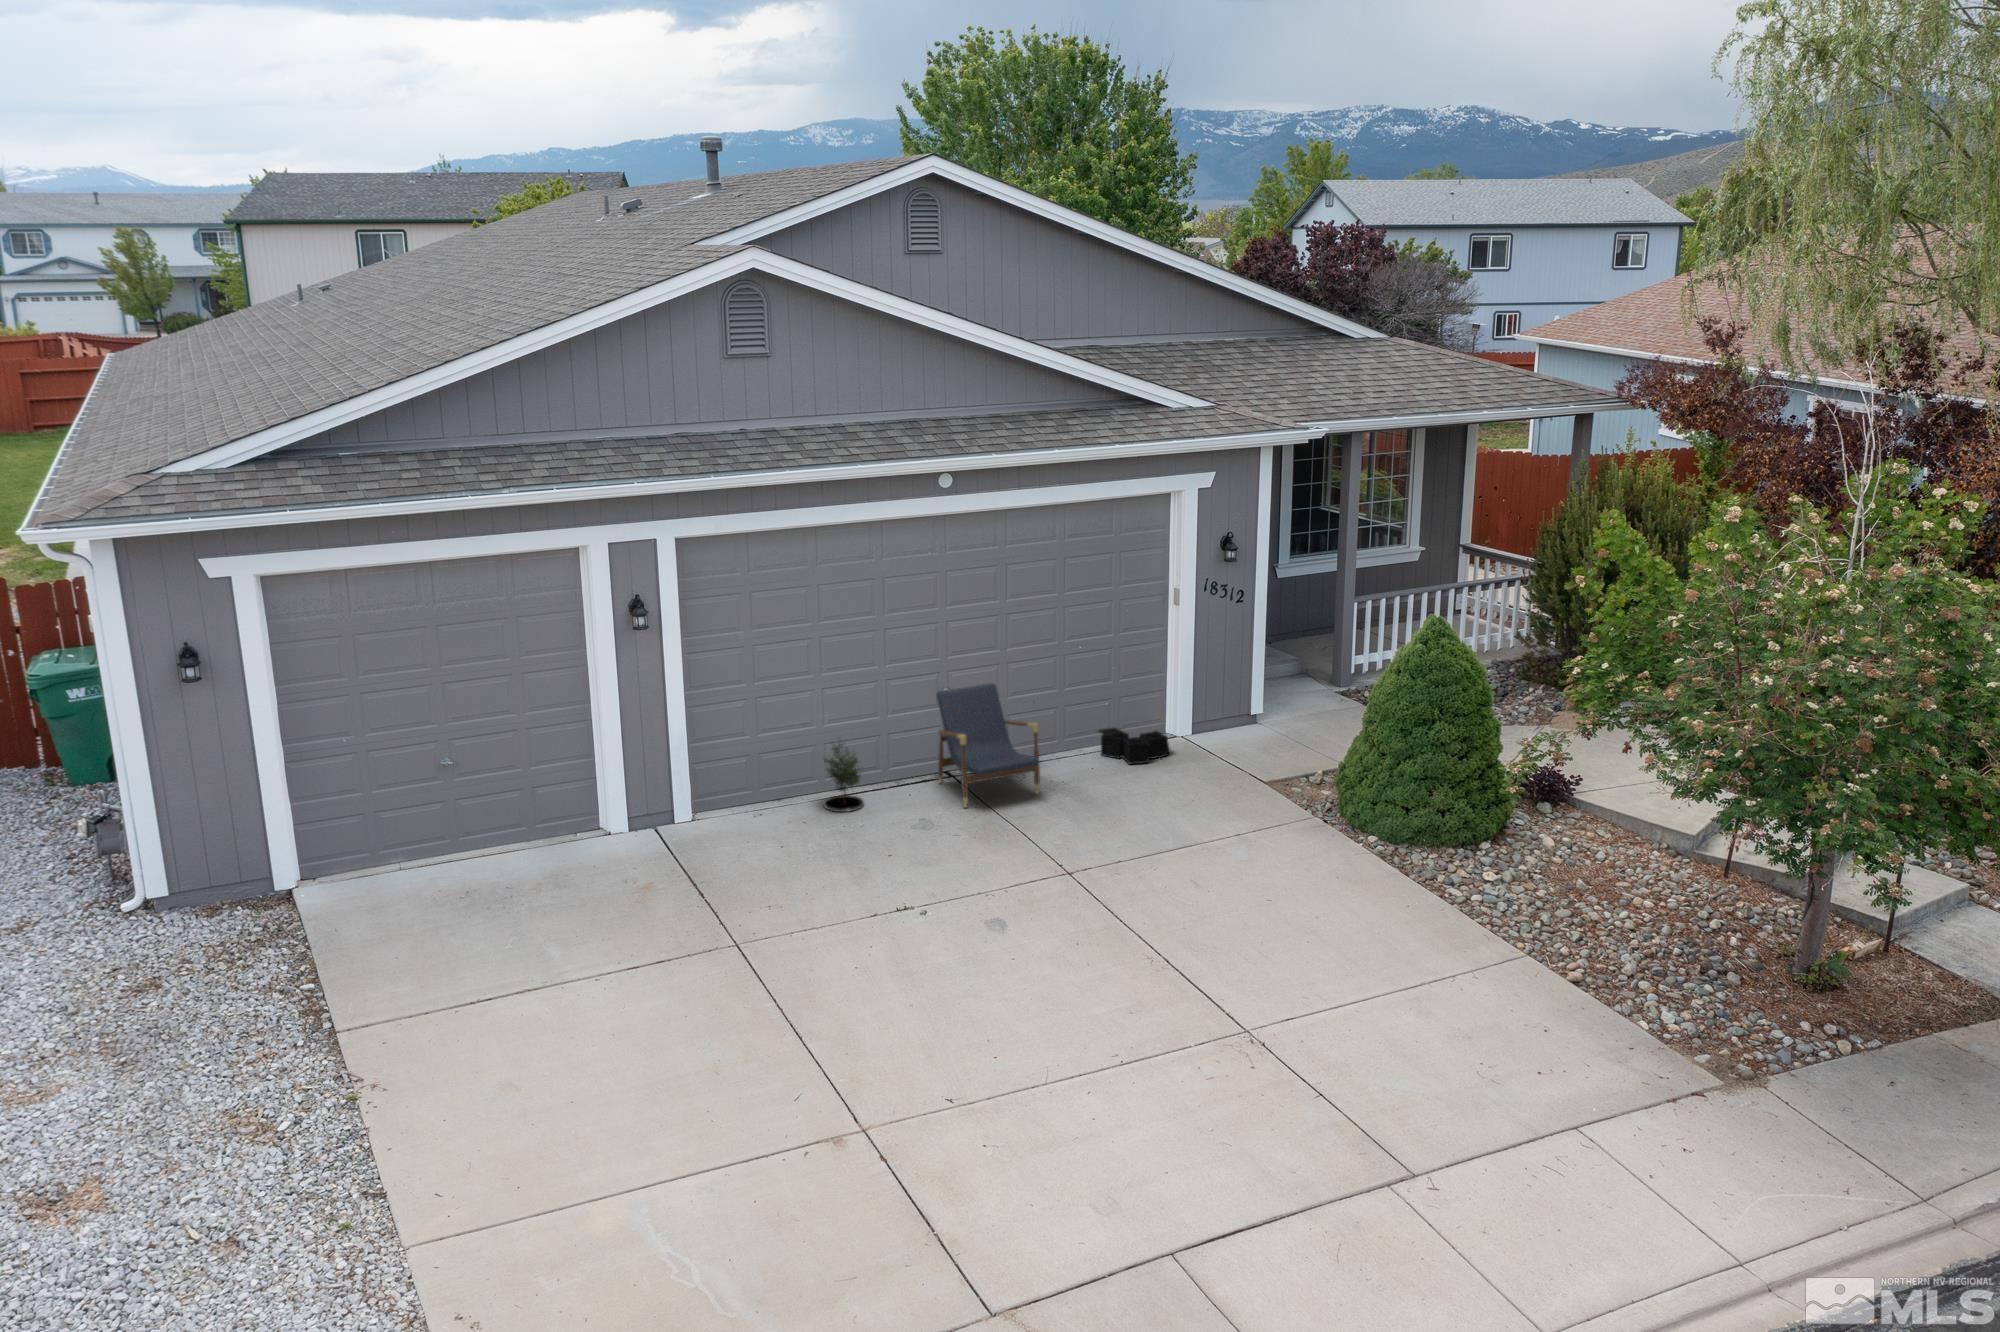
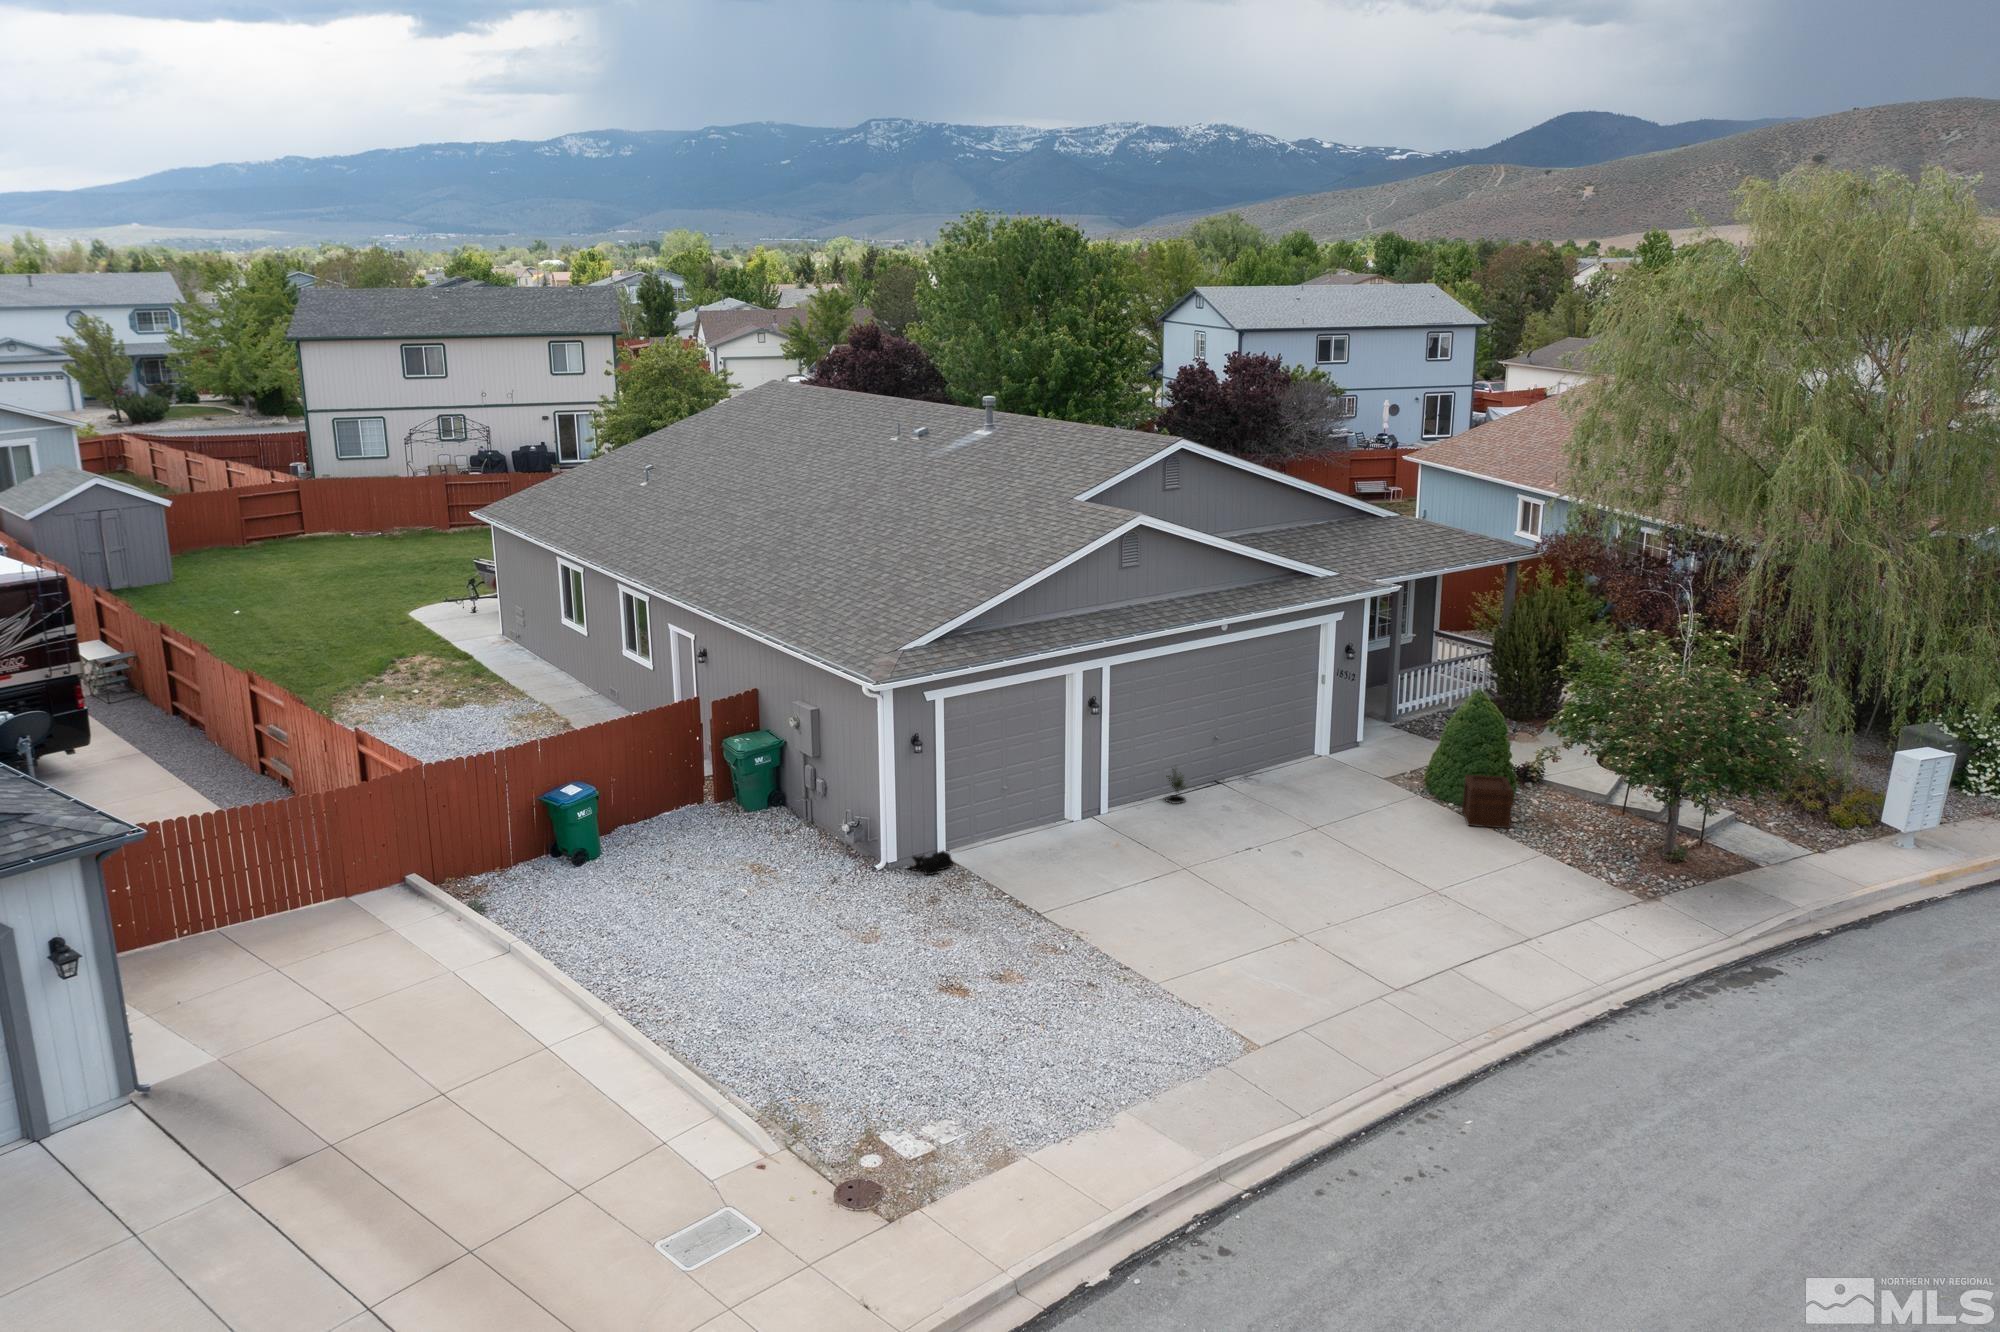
lounge chair: present [937,683,1040,808] -> none [1215,732,1274,799]
storage bin: present [1099,727,1170,764] -> present [909,851,953,875]
wooden crate: none [1387,779,1482,894] -> present [1462,775,1514,828]

